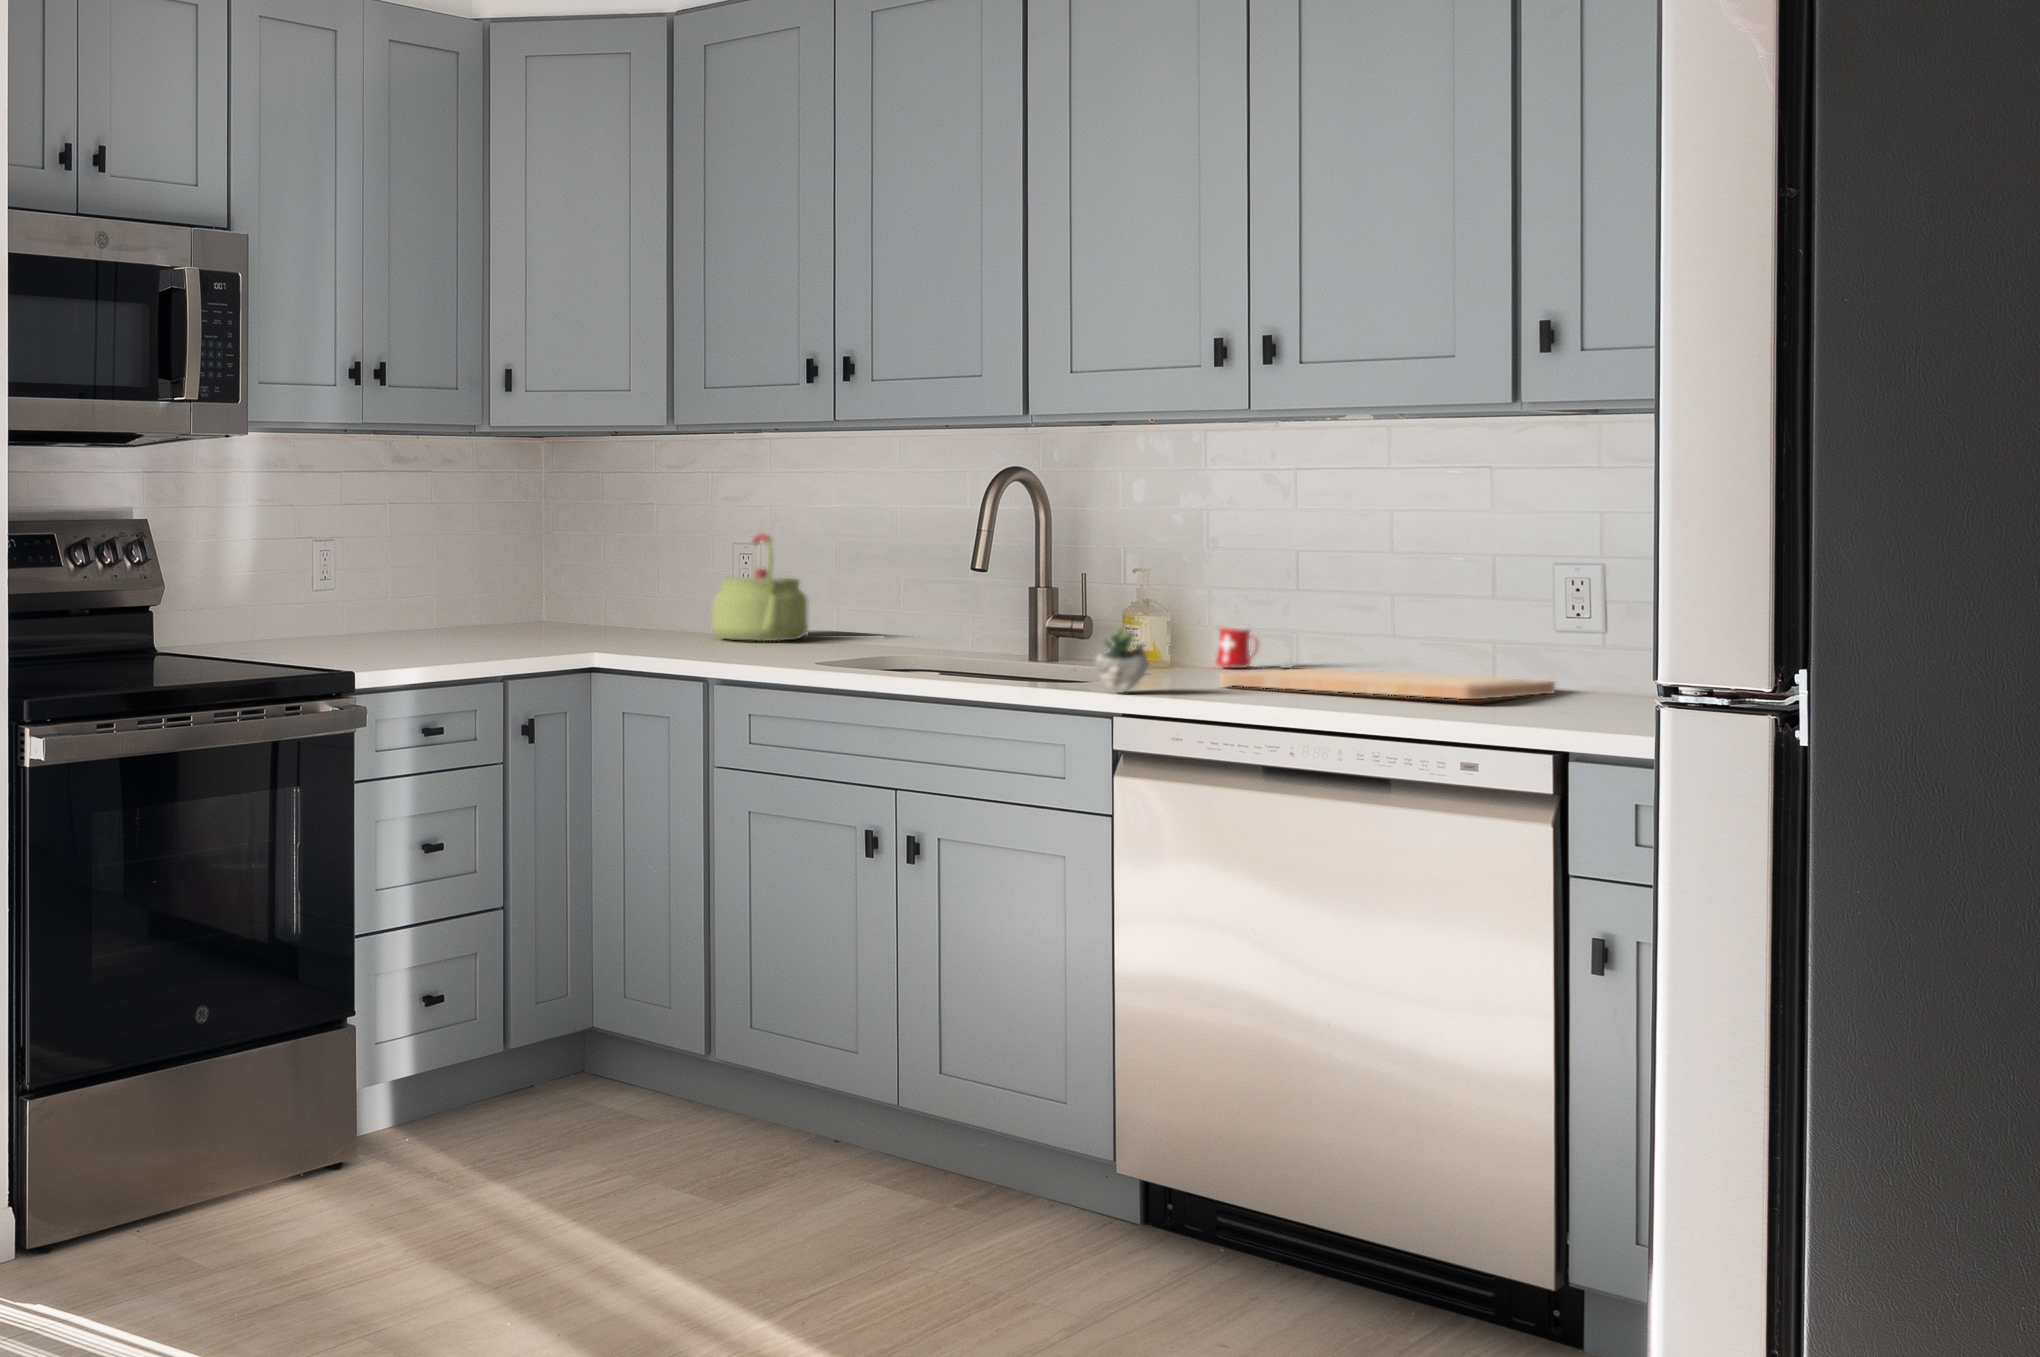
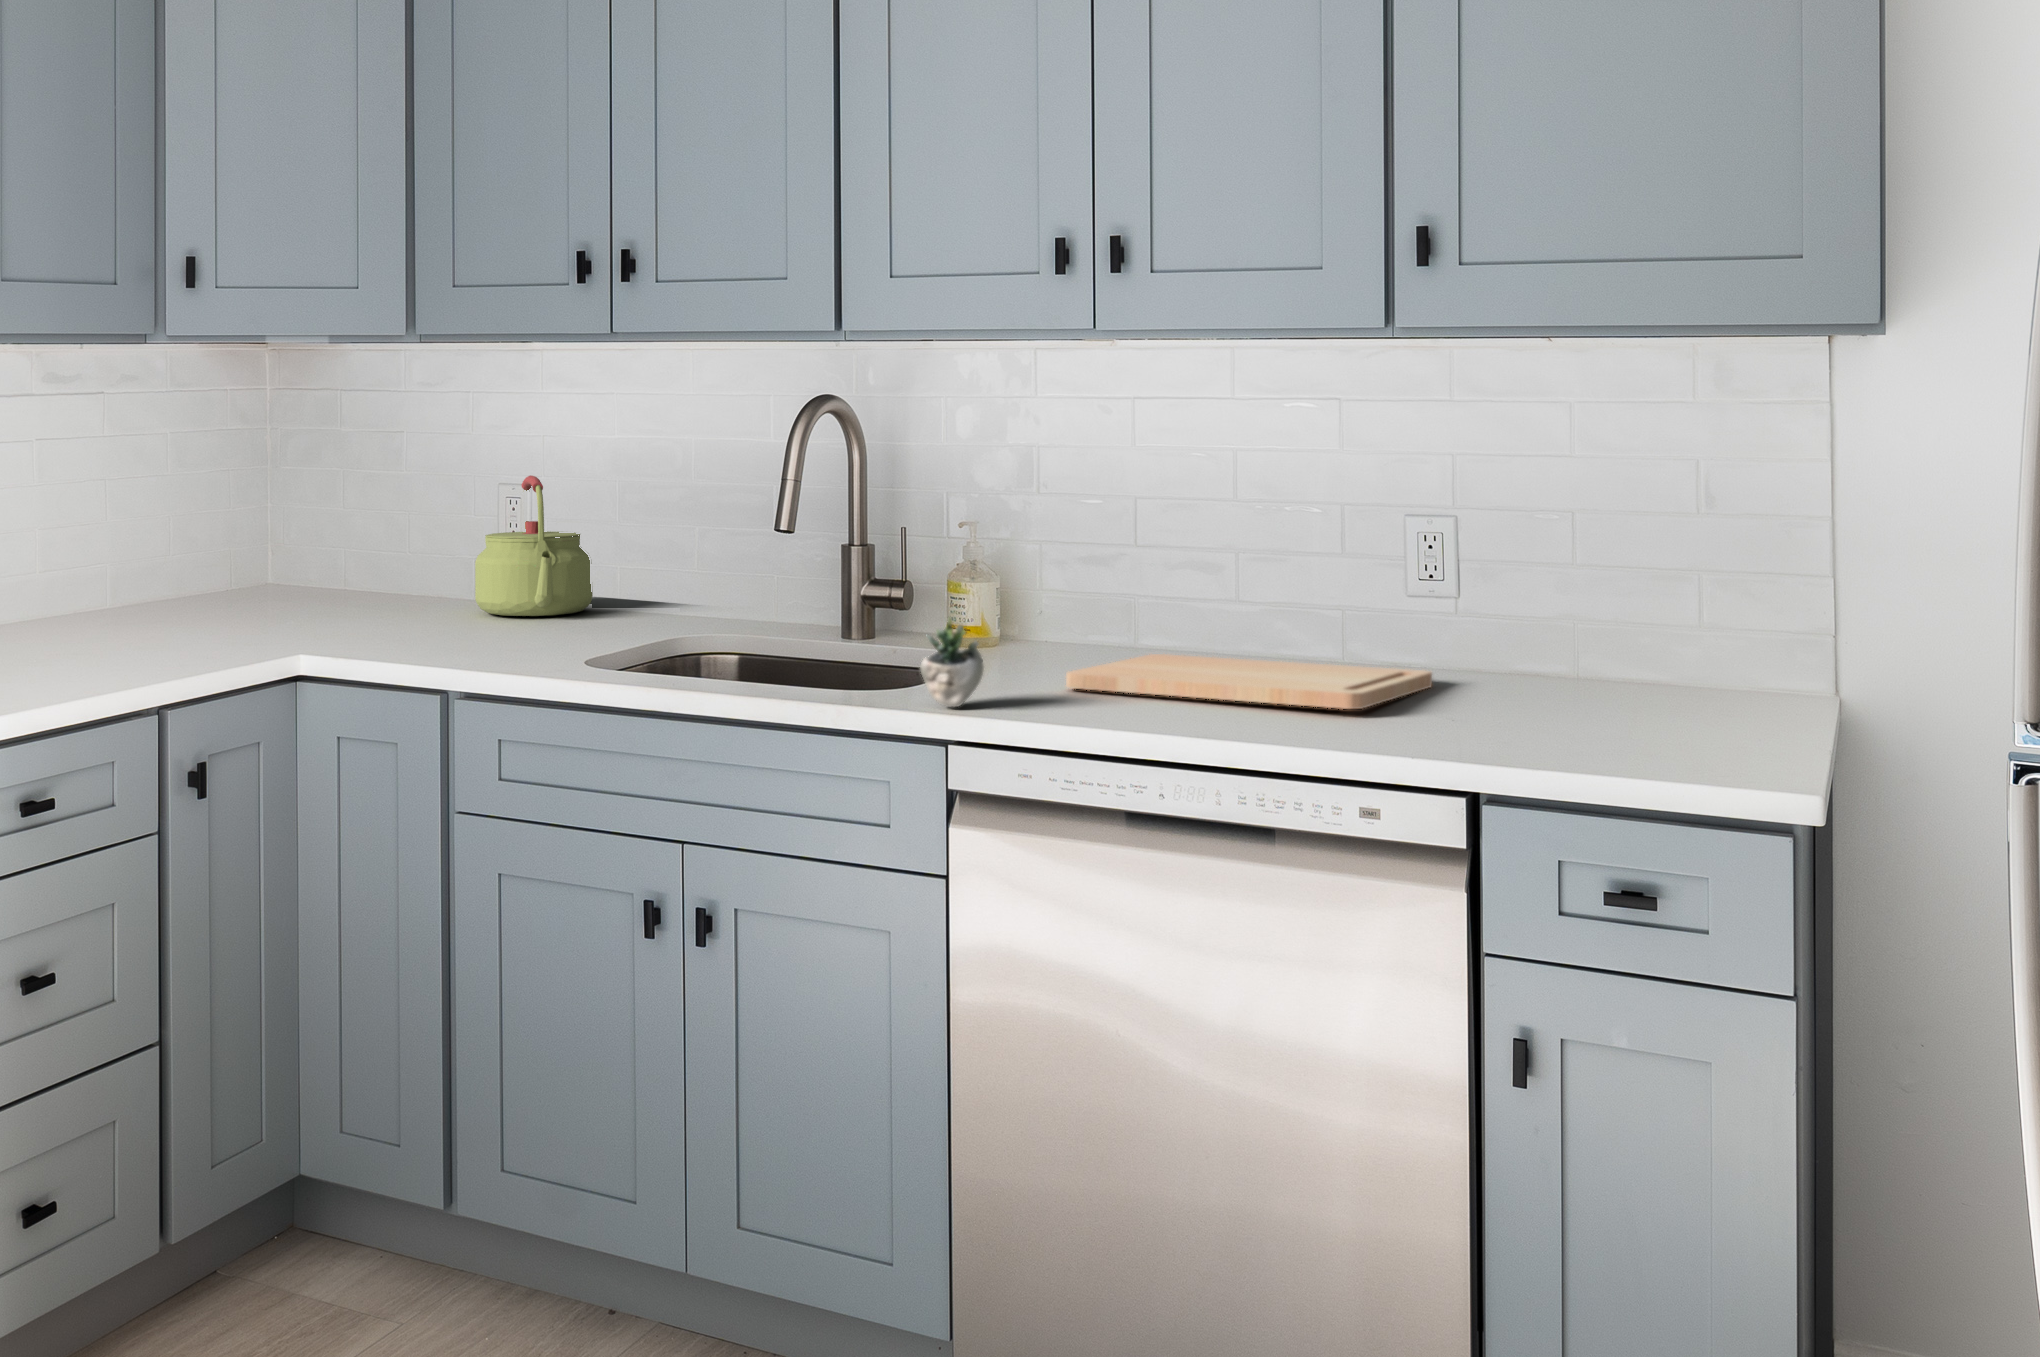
mug: present [1216,628,1292,669] -> none [1056,600,1143,653]

